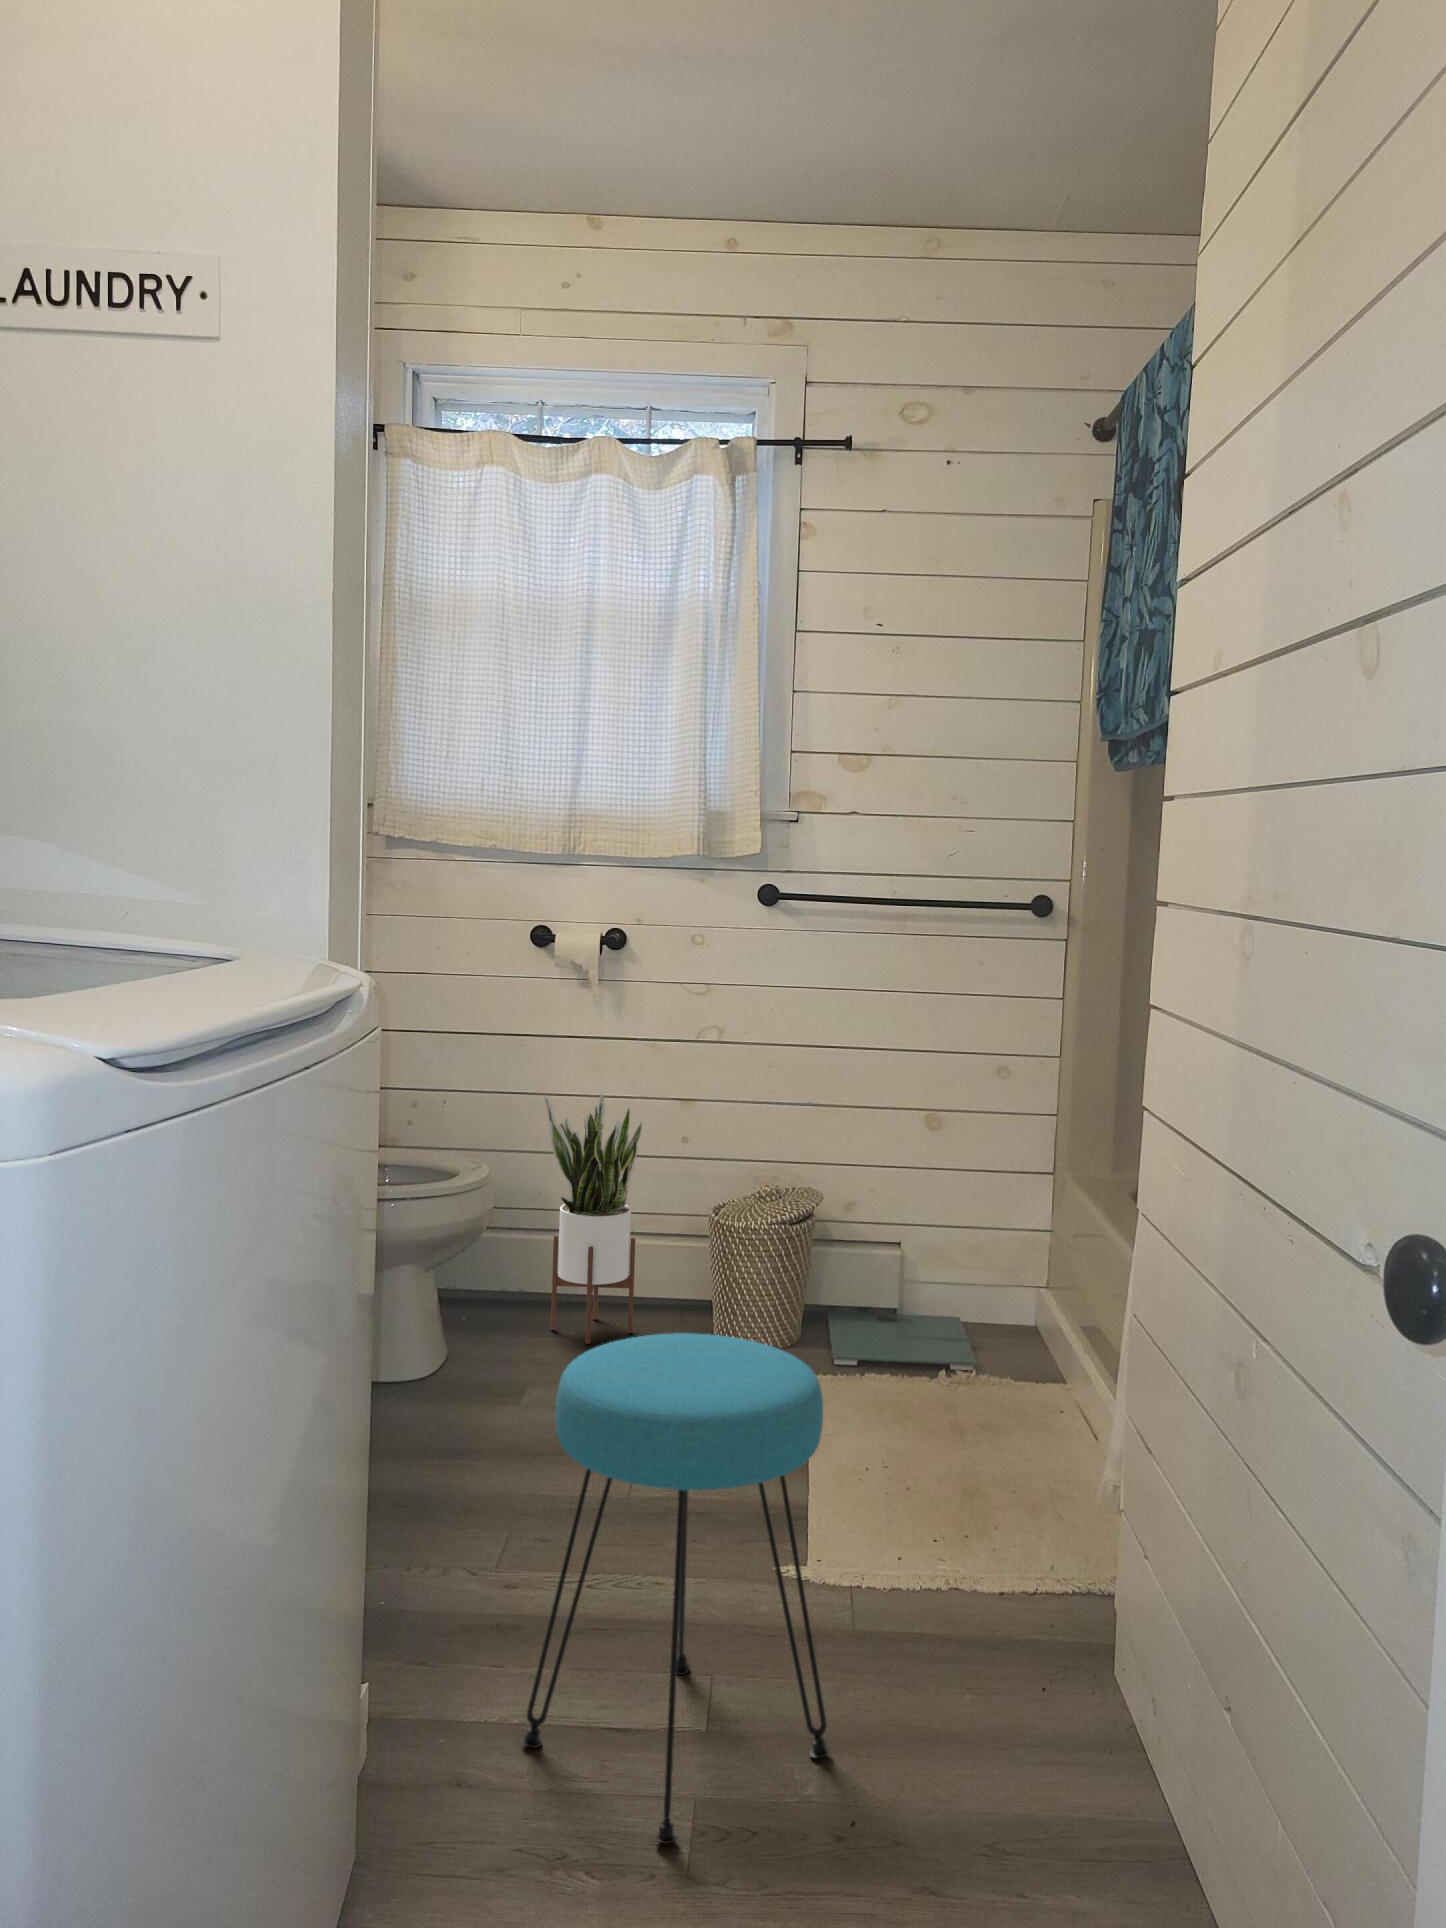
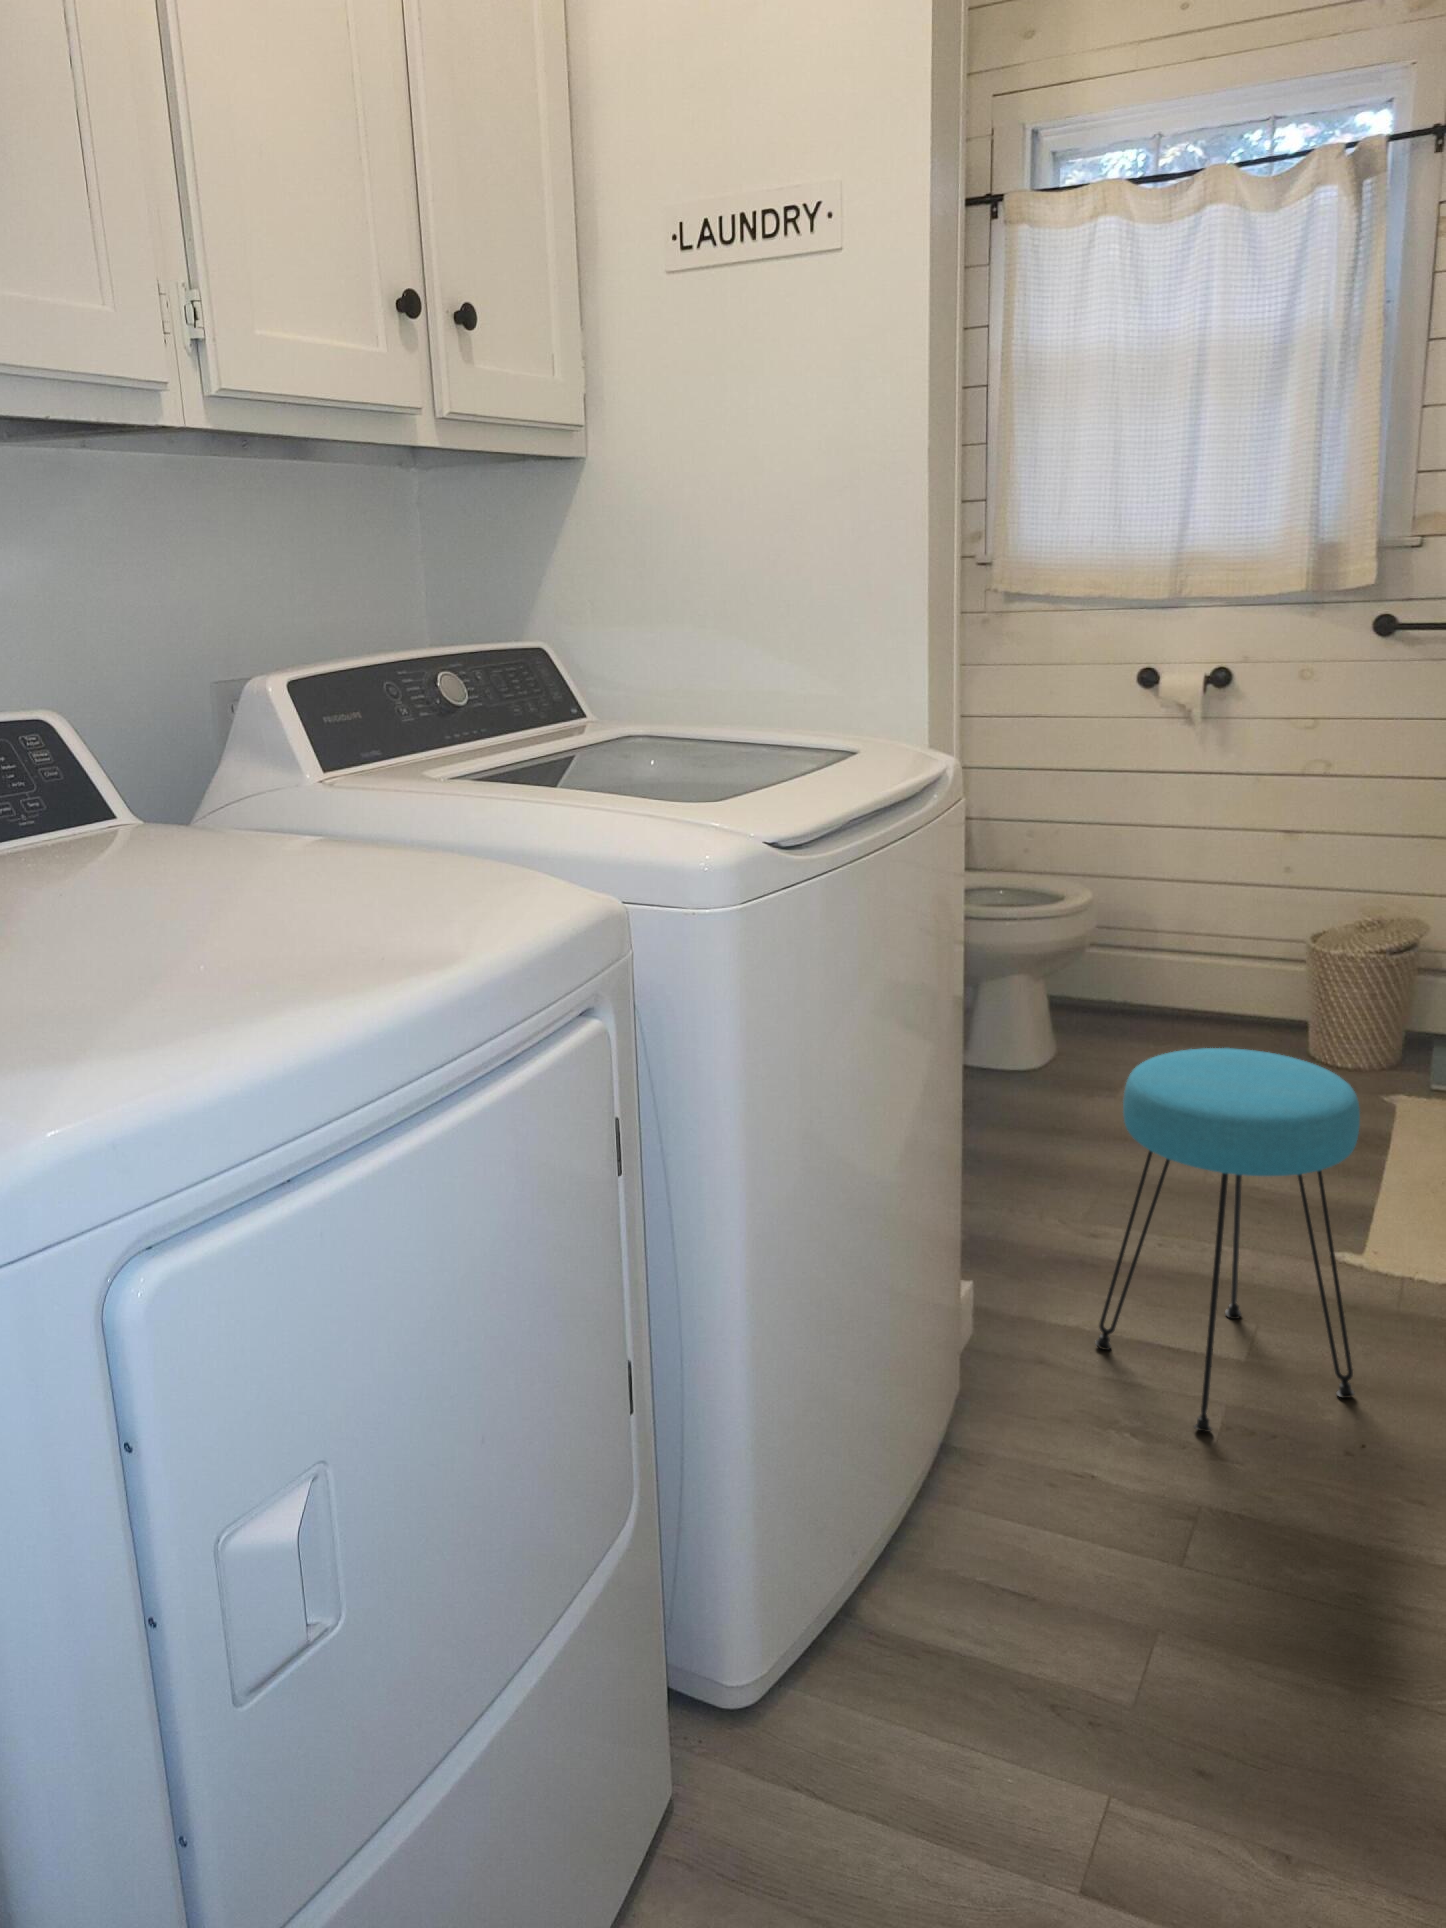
potted plant: present [544,1094,642,1344] -> none [1148,823,1244,1046]

